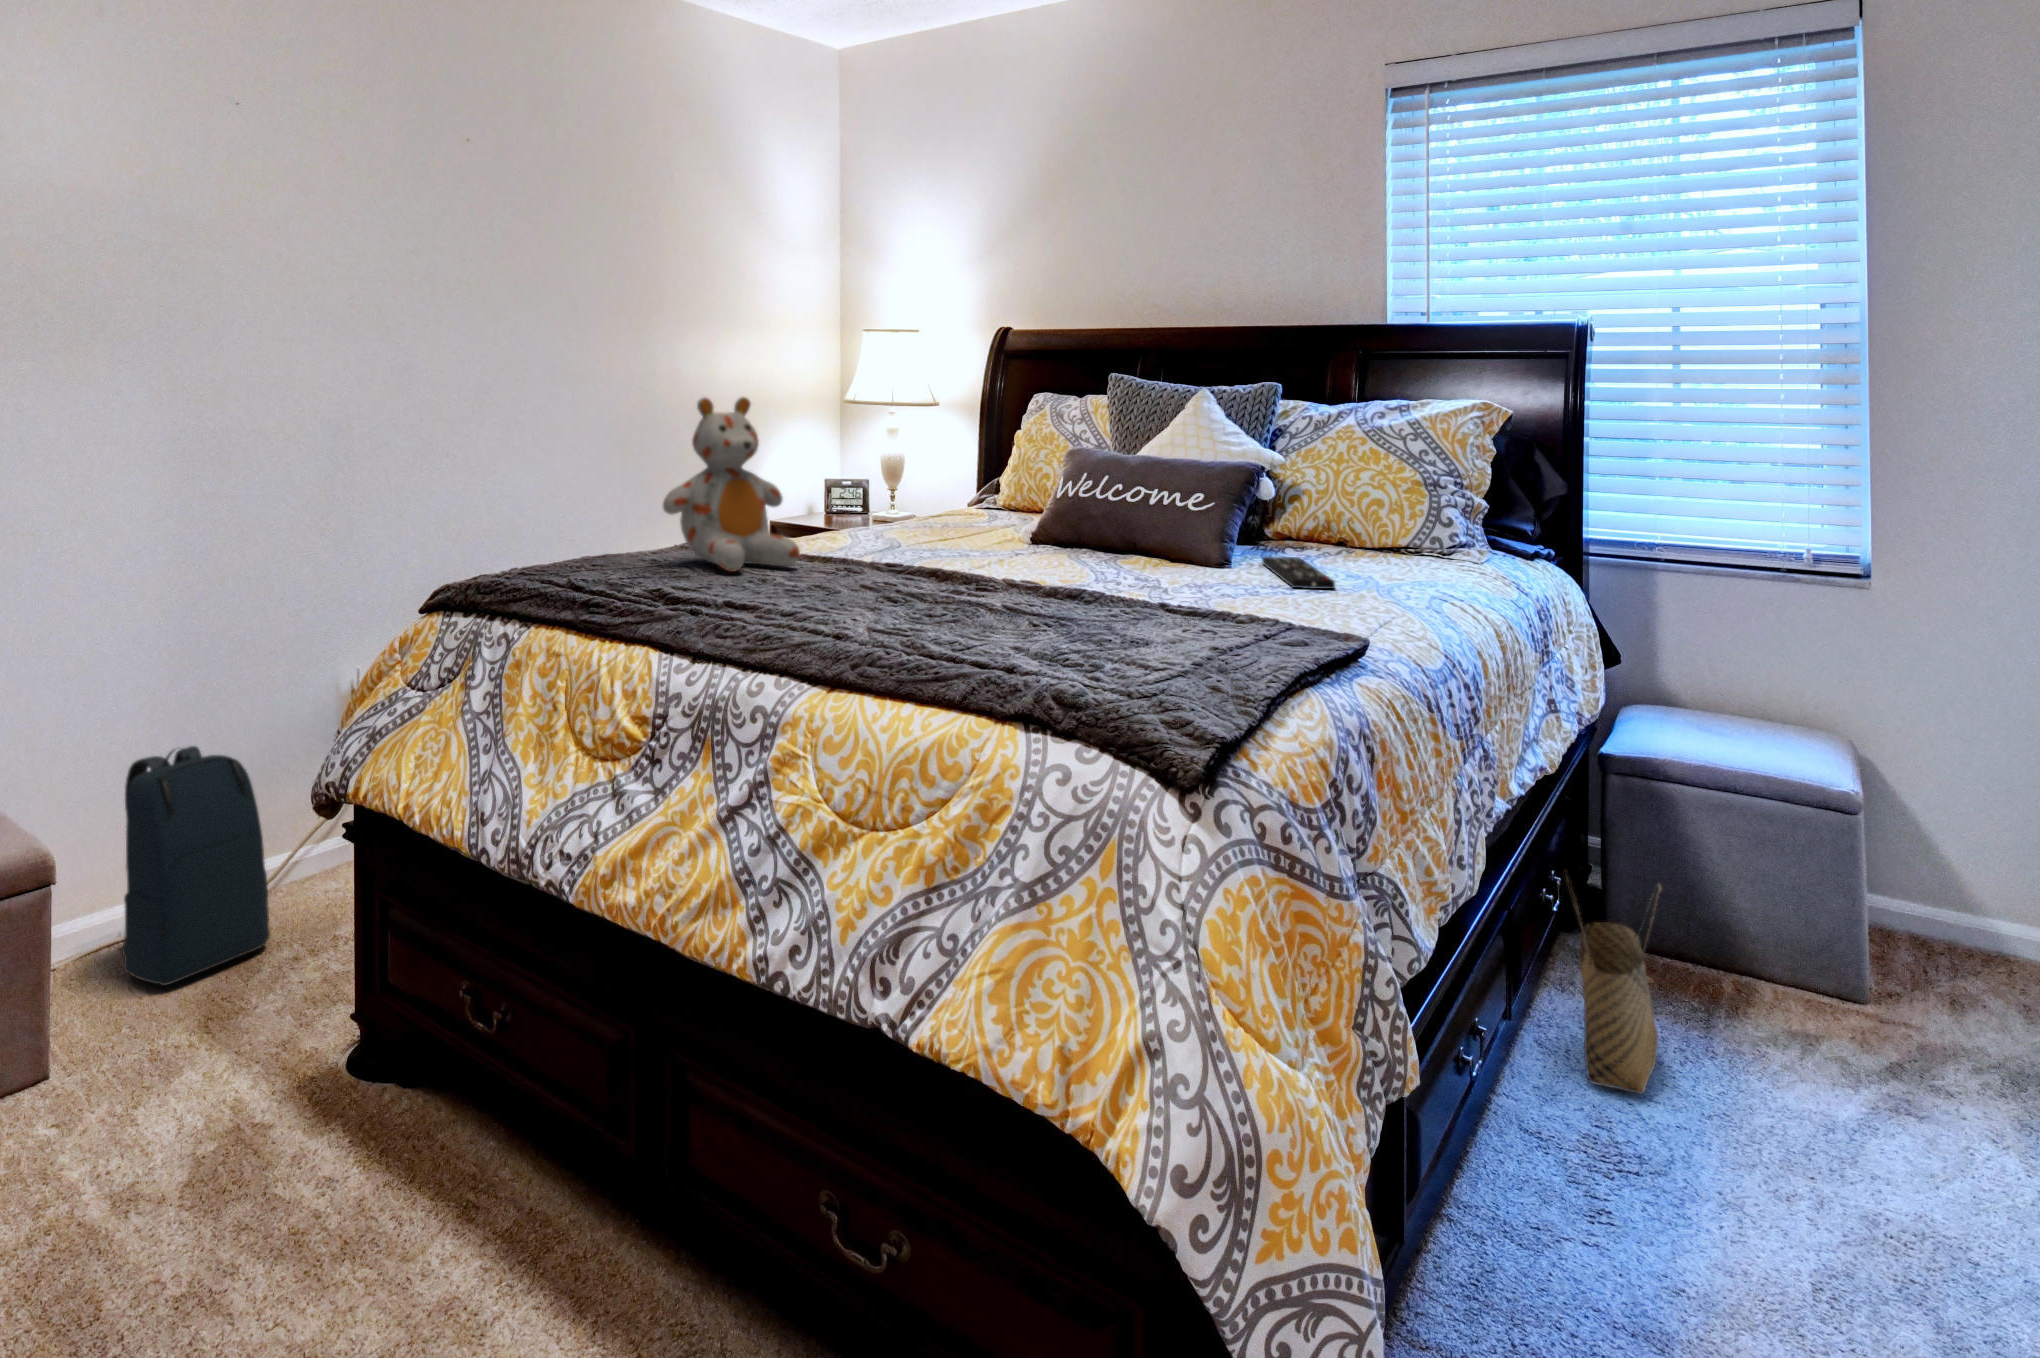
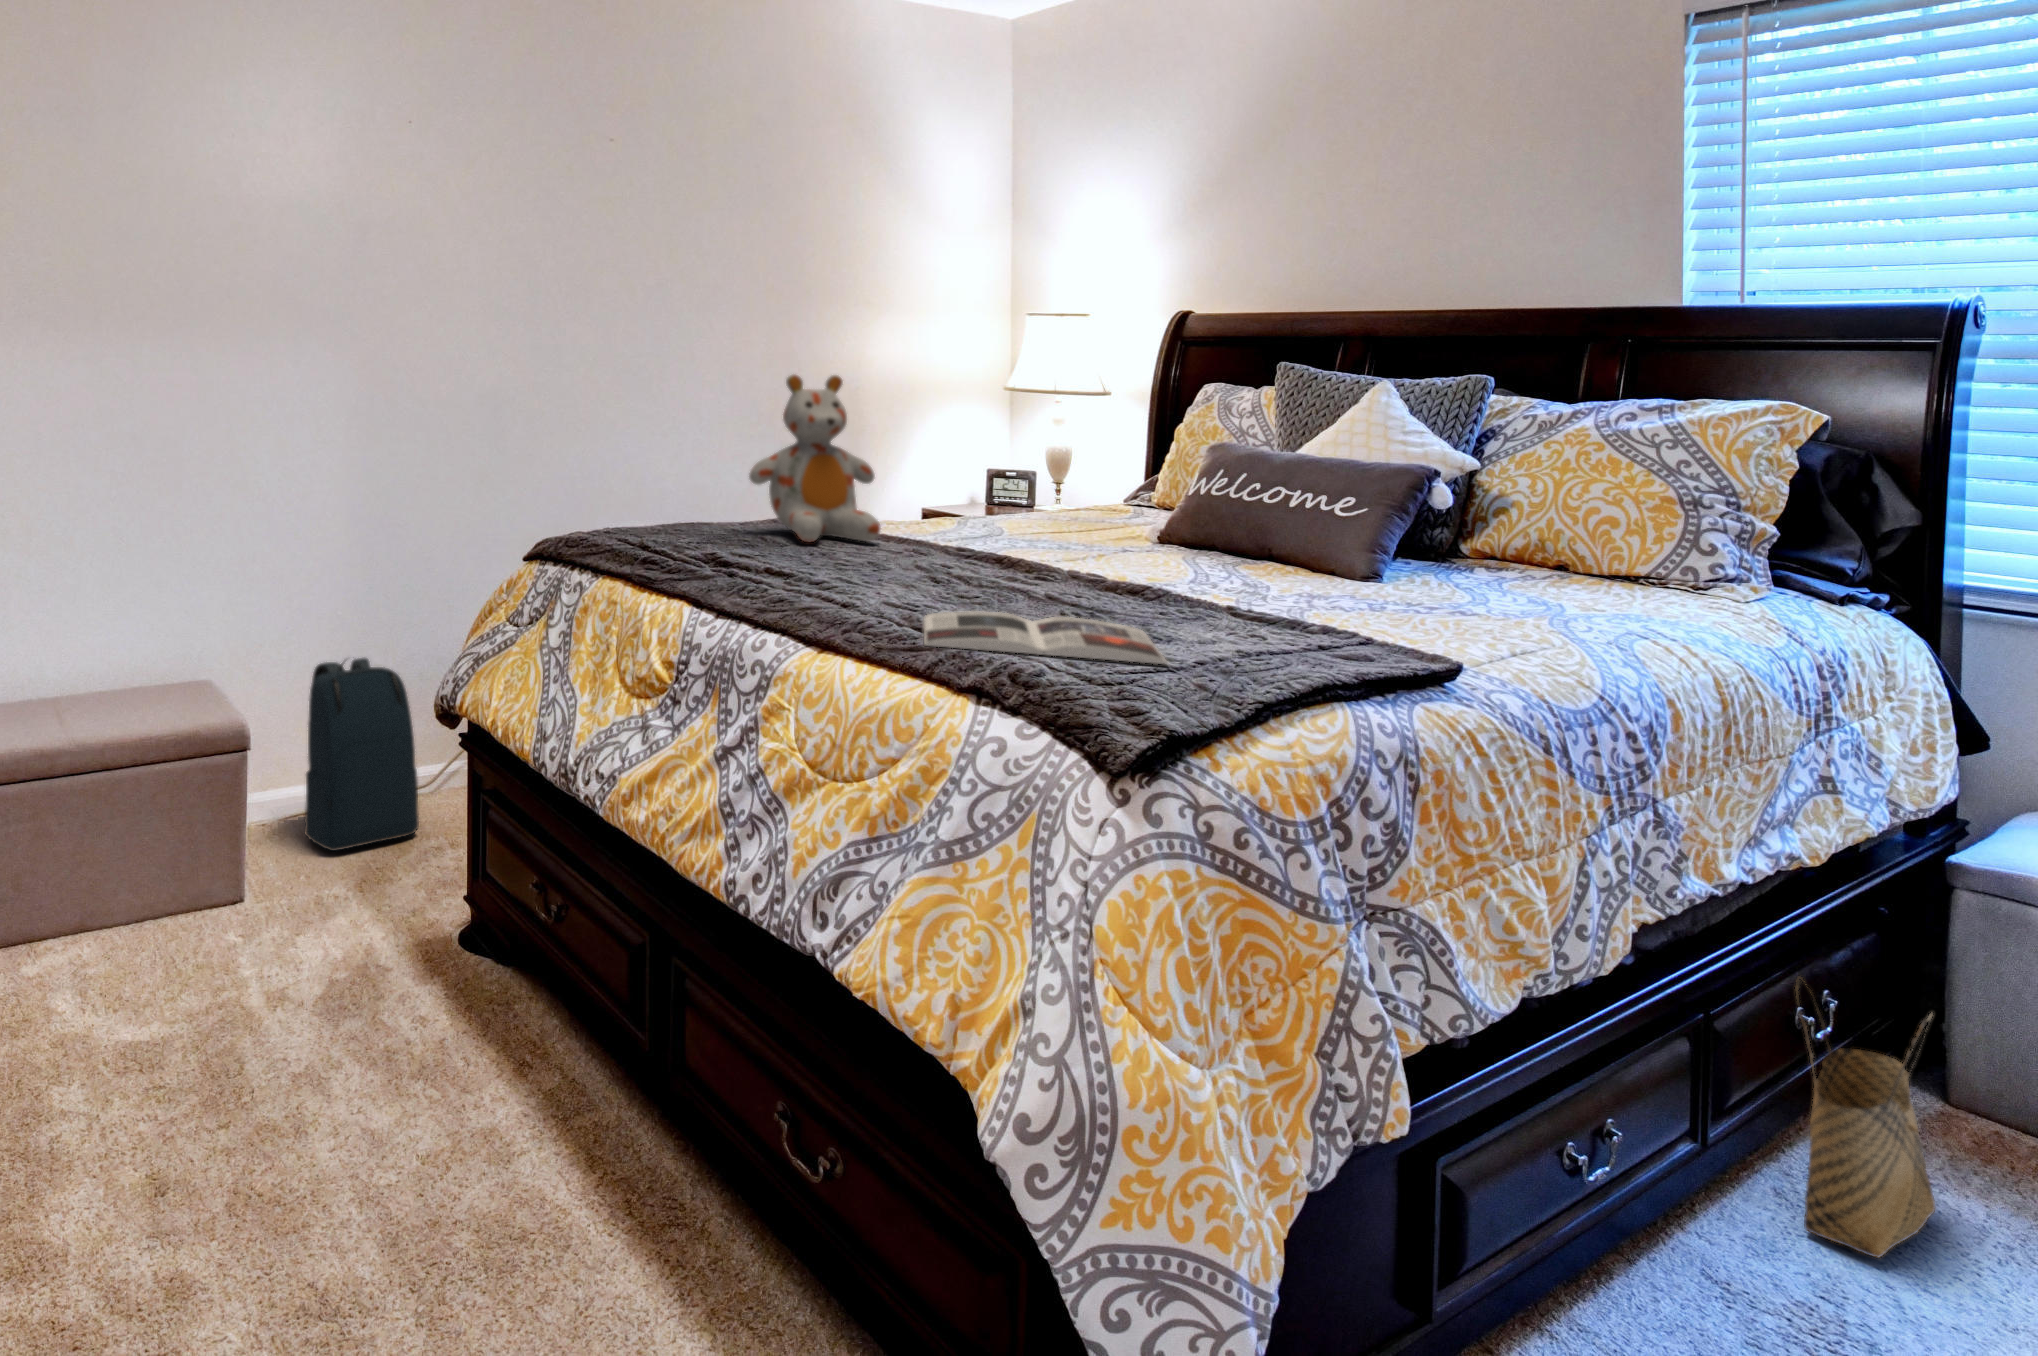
remote control: present [1262,556,1335,589] -> none [1426,571,1486,612]
magazine: none [914,629,1170,673] -> present [924,611,1168,664]

